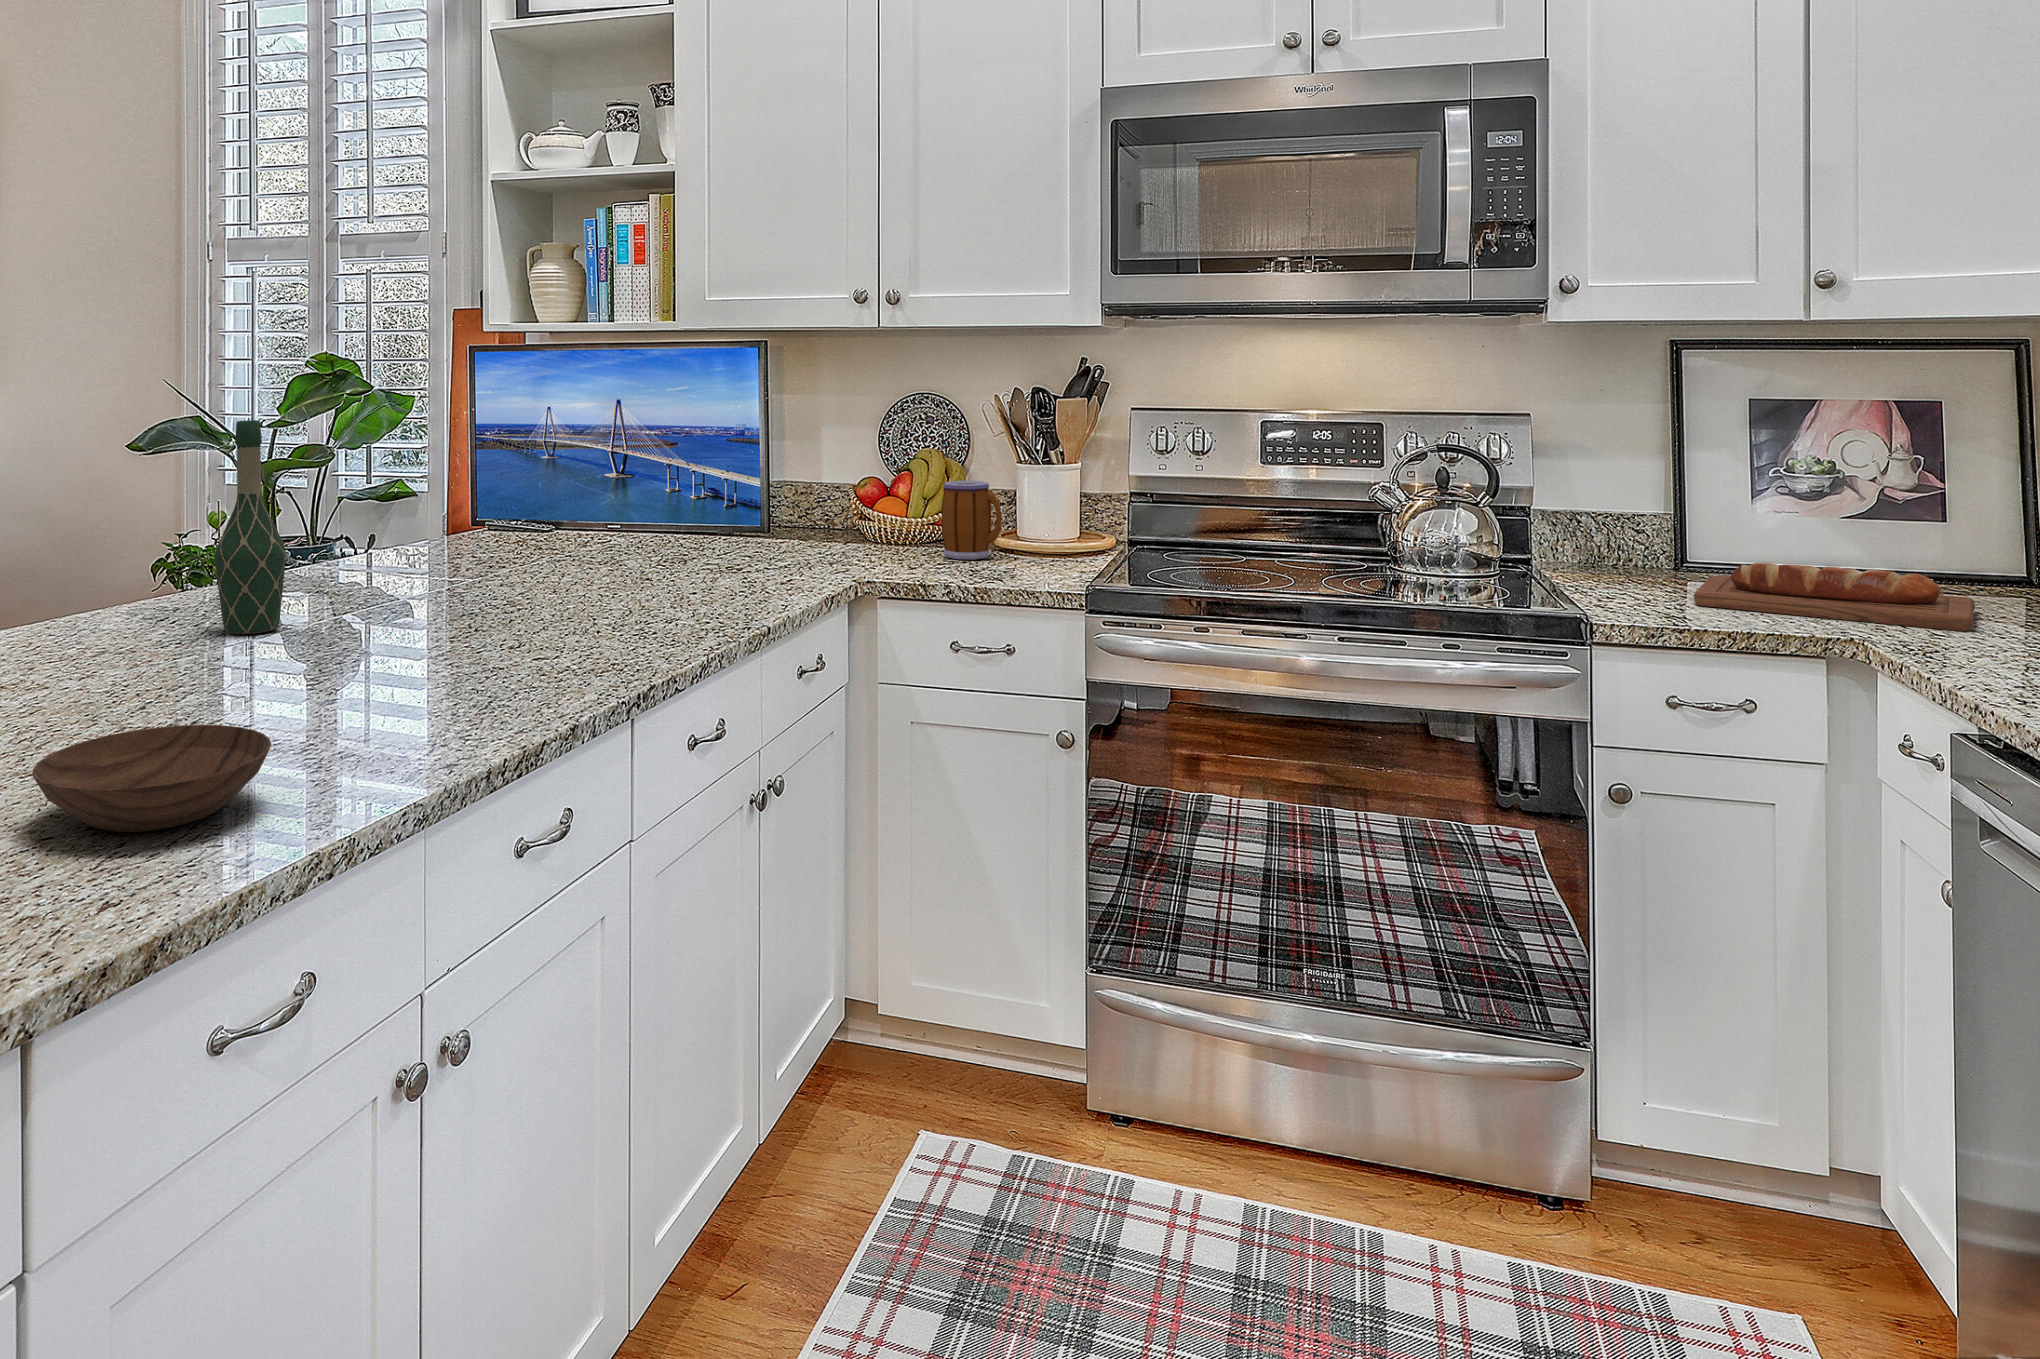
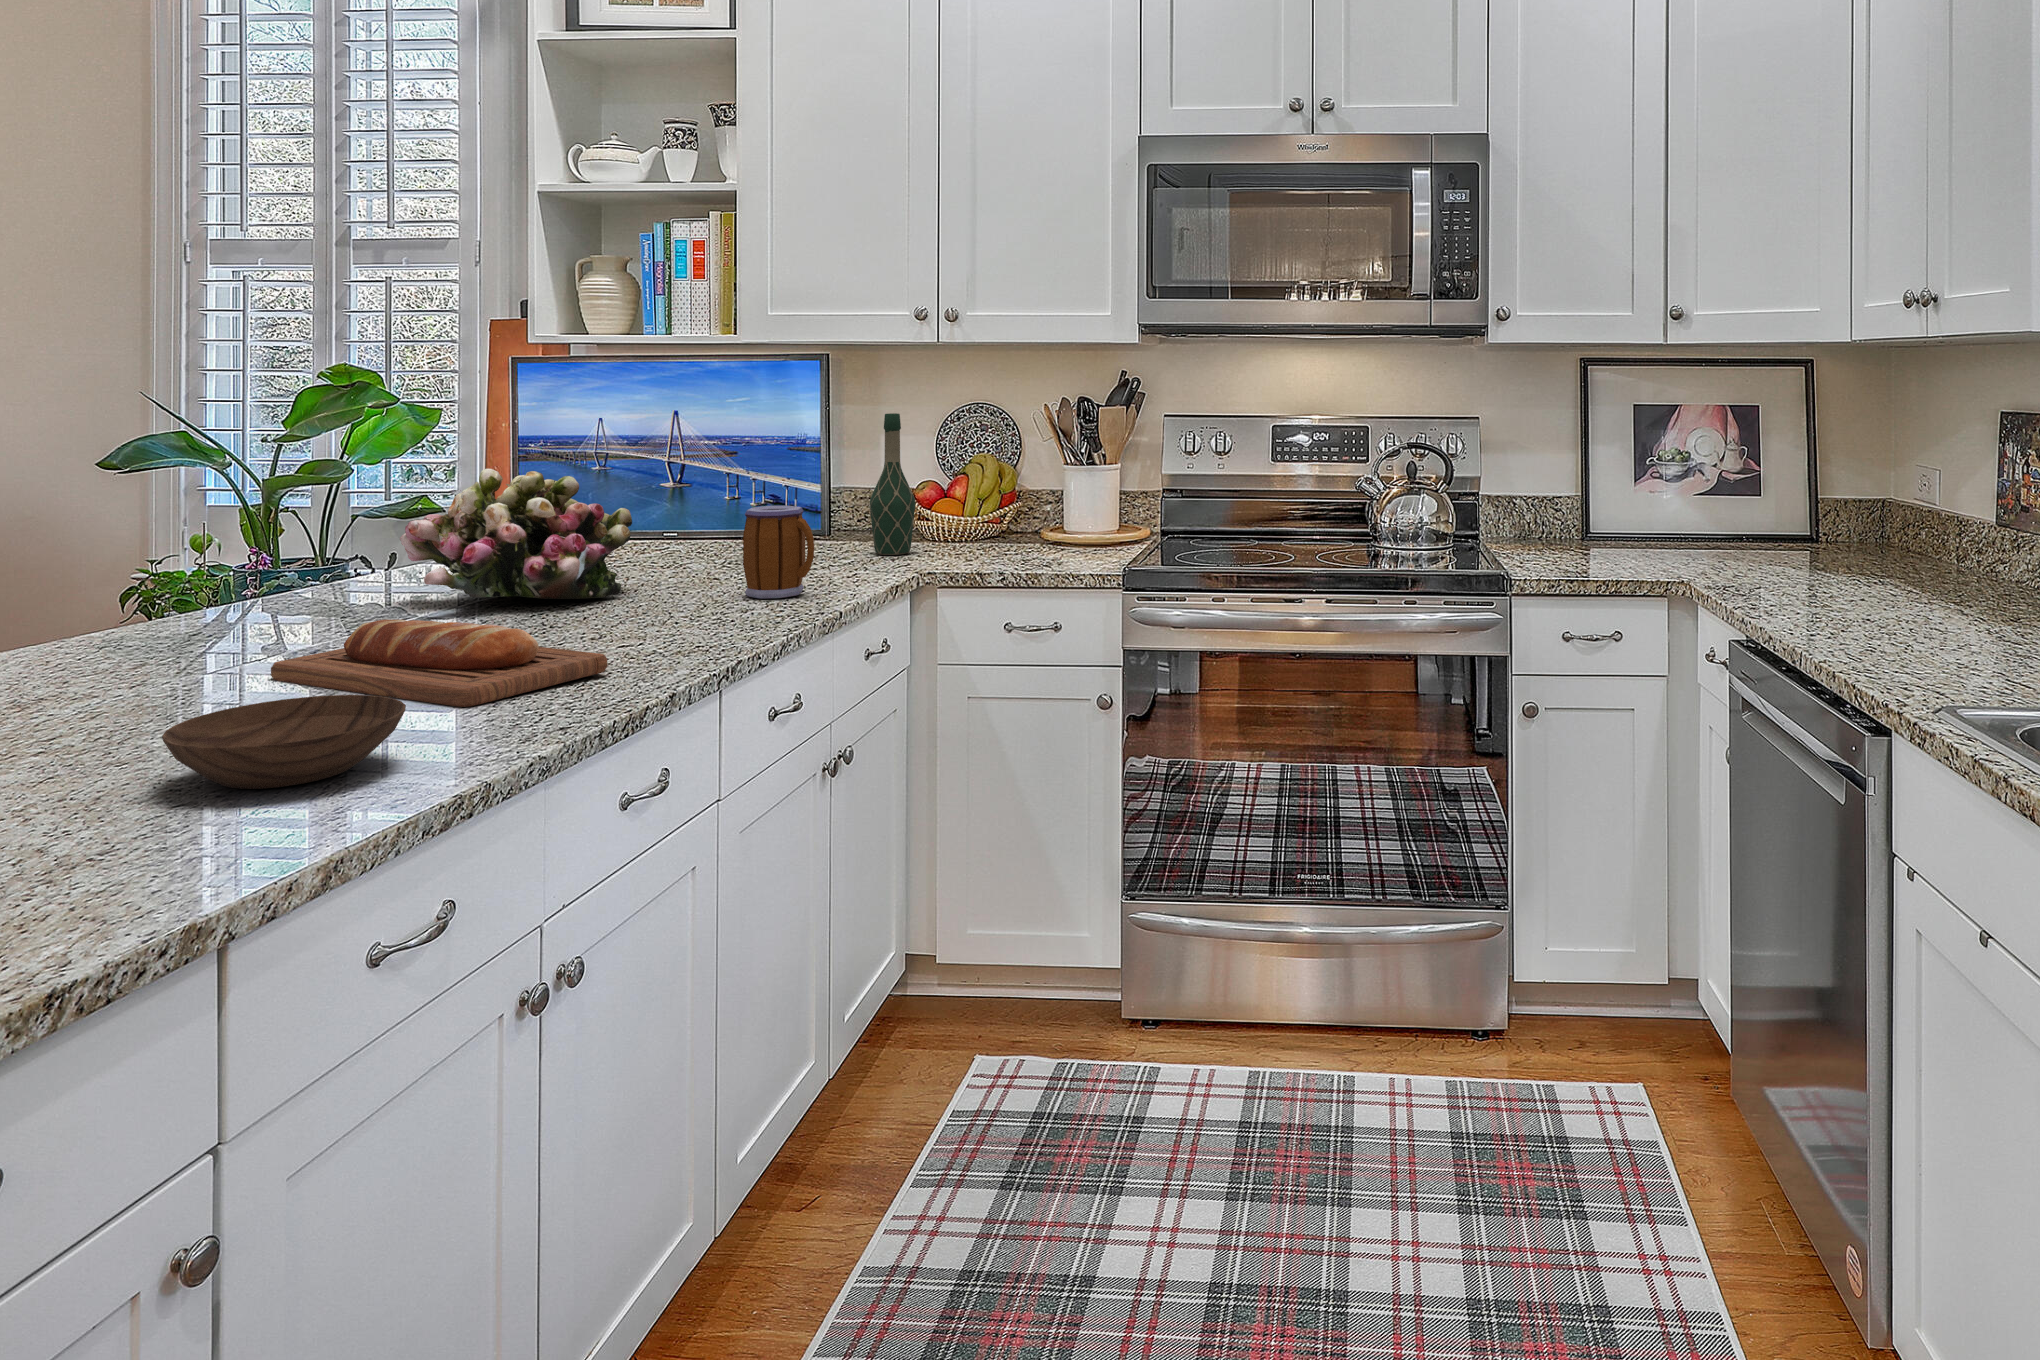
wine bottle: present [215,420,286,634] -> present [870,413,915,555]
flower arrangement: none [343,465,562,603] -> present [400,469,632,599]
mug: present [942,481,1002,560] -> present [743,505,814,599]
bread loaf: present [1694,563,1975,631] -> present [271,620,607,707]

